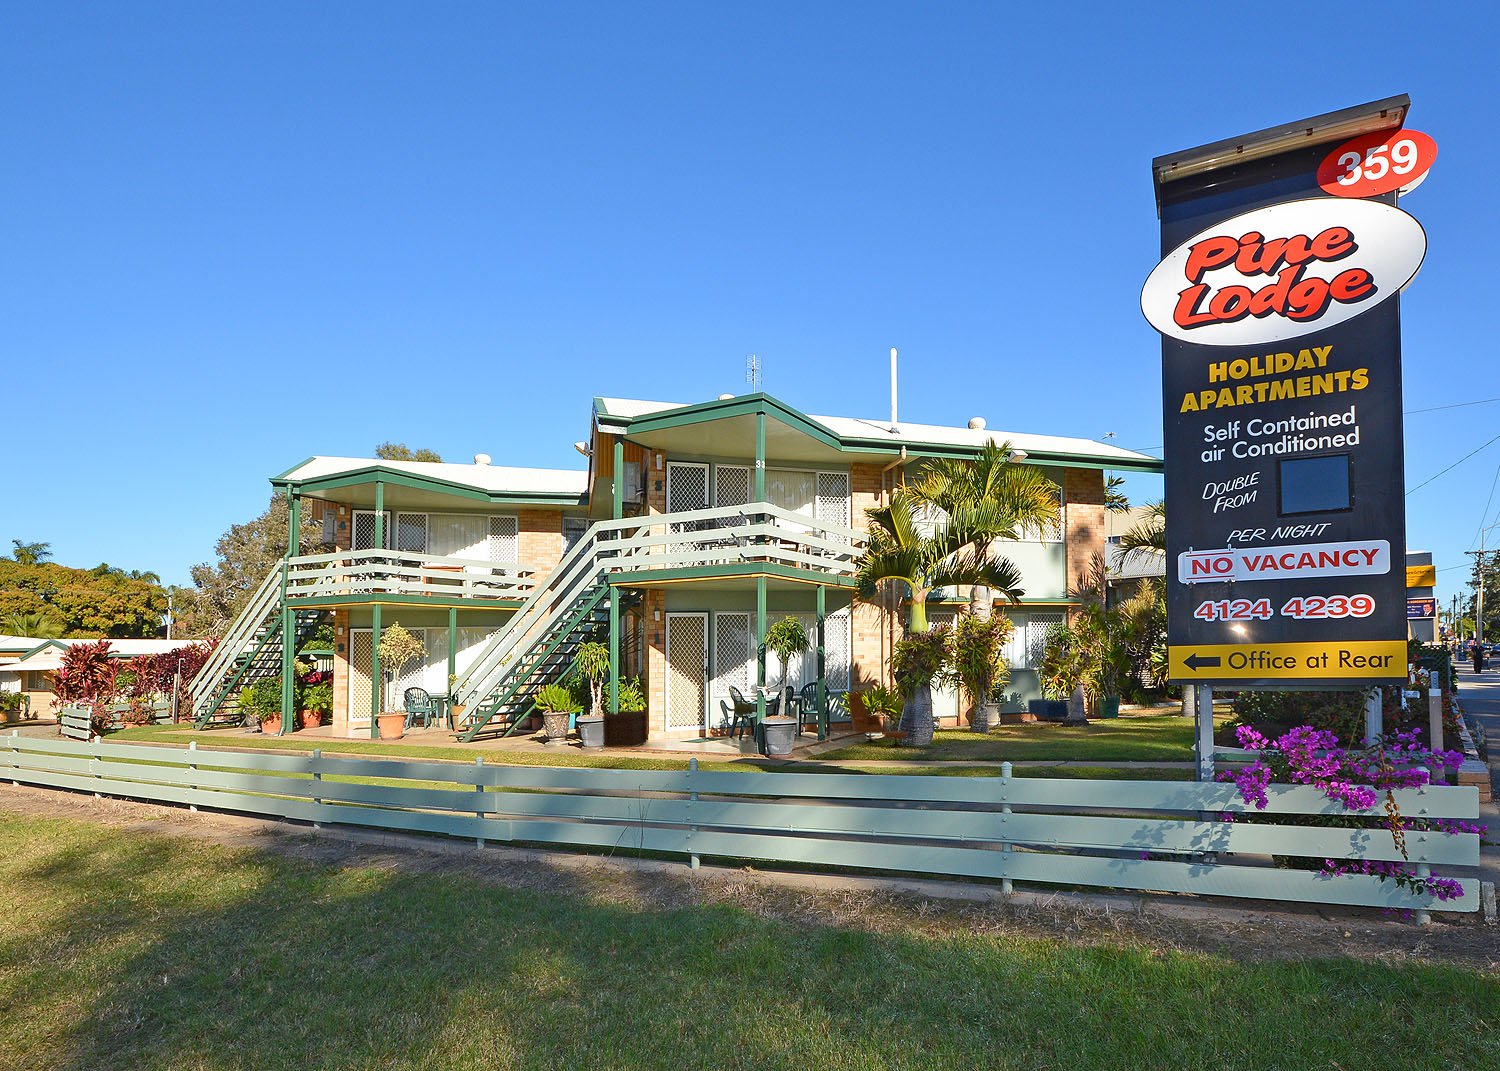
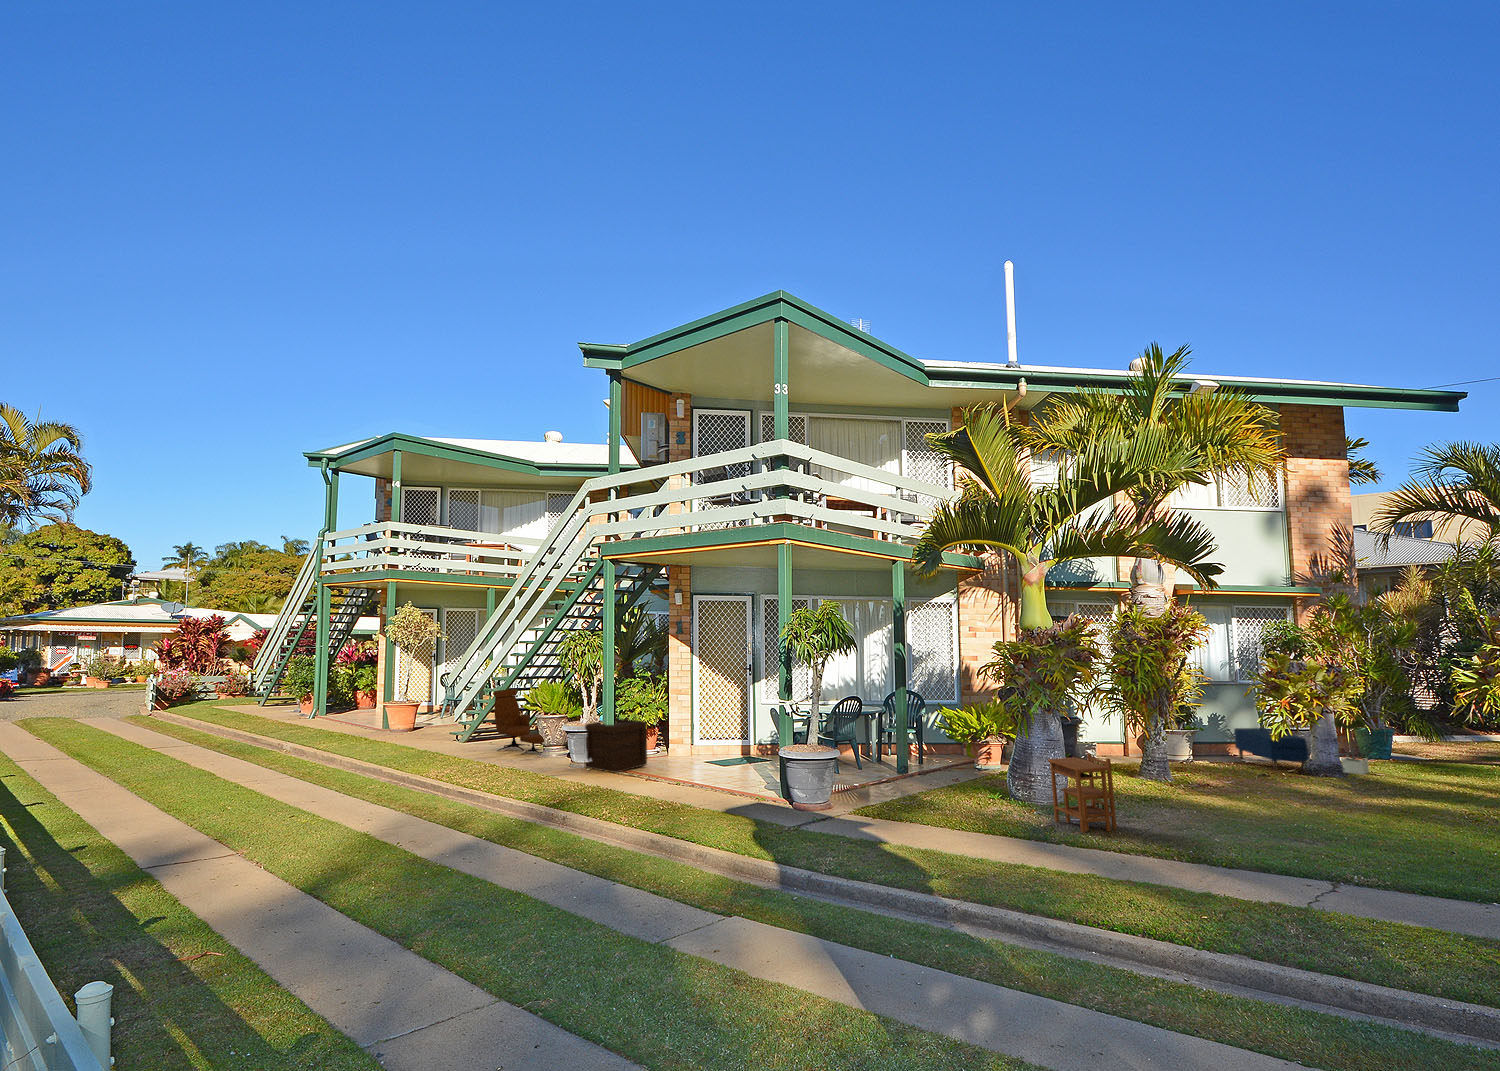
lounge chair: present [847,692,907,747] -> present [494,689,545,755]
potted tree: present [734,702,755,754] -> present [1334,716,1369,775]
side table: none [928,706,964,748] -> present [1048,753,1117,833]

